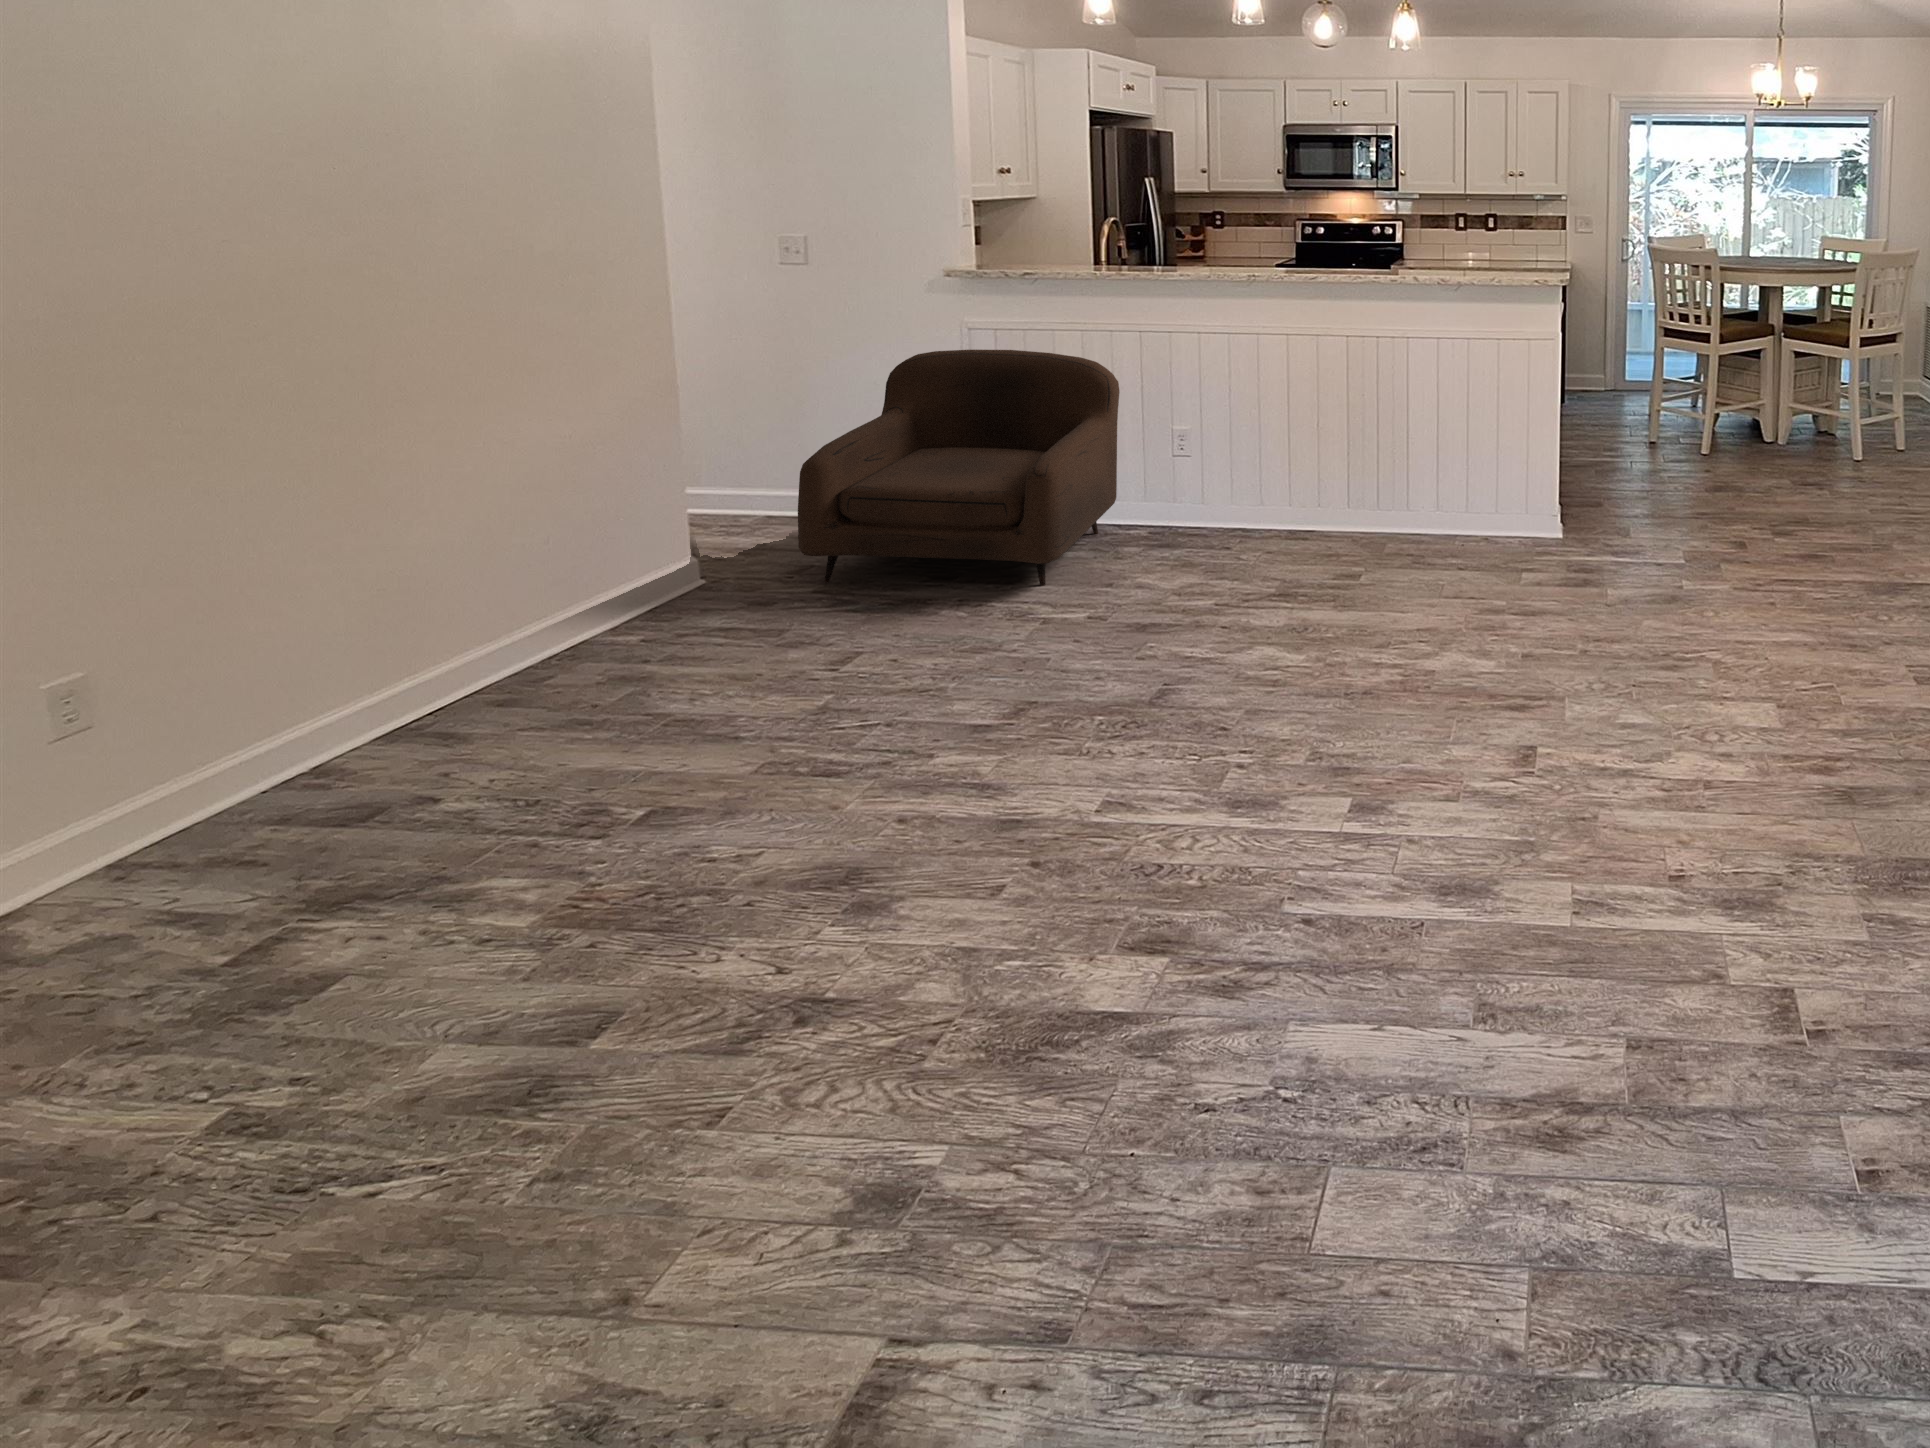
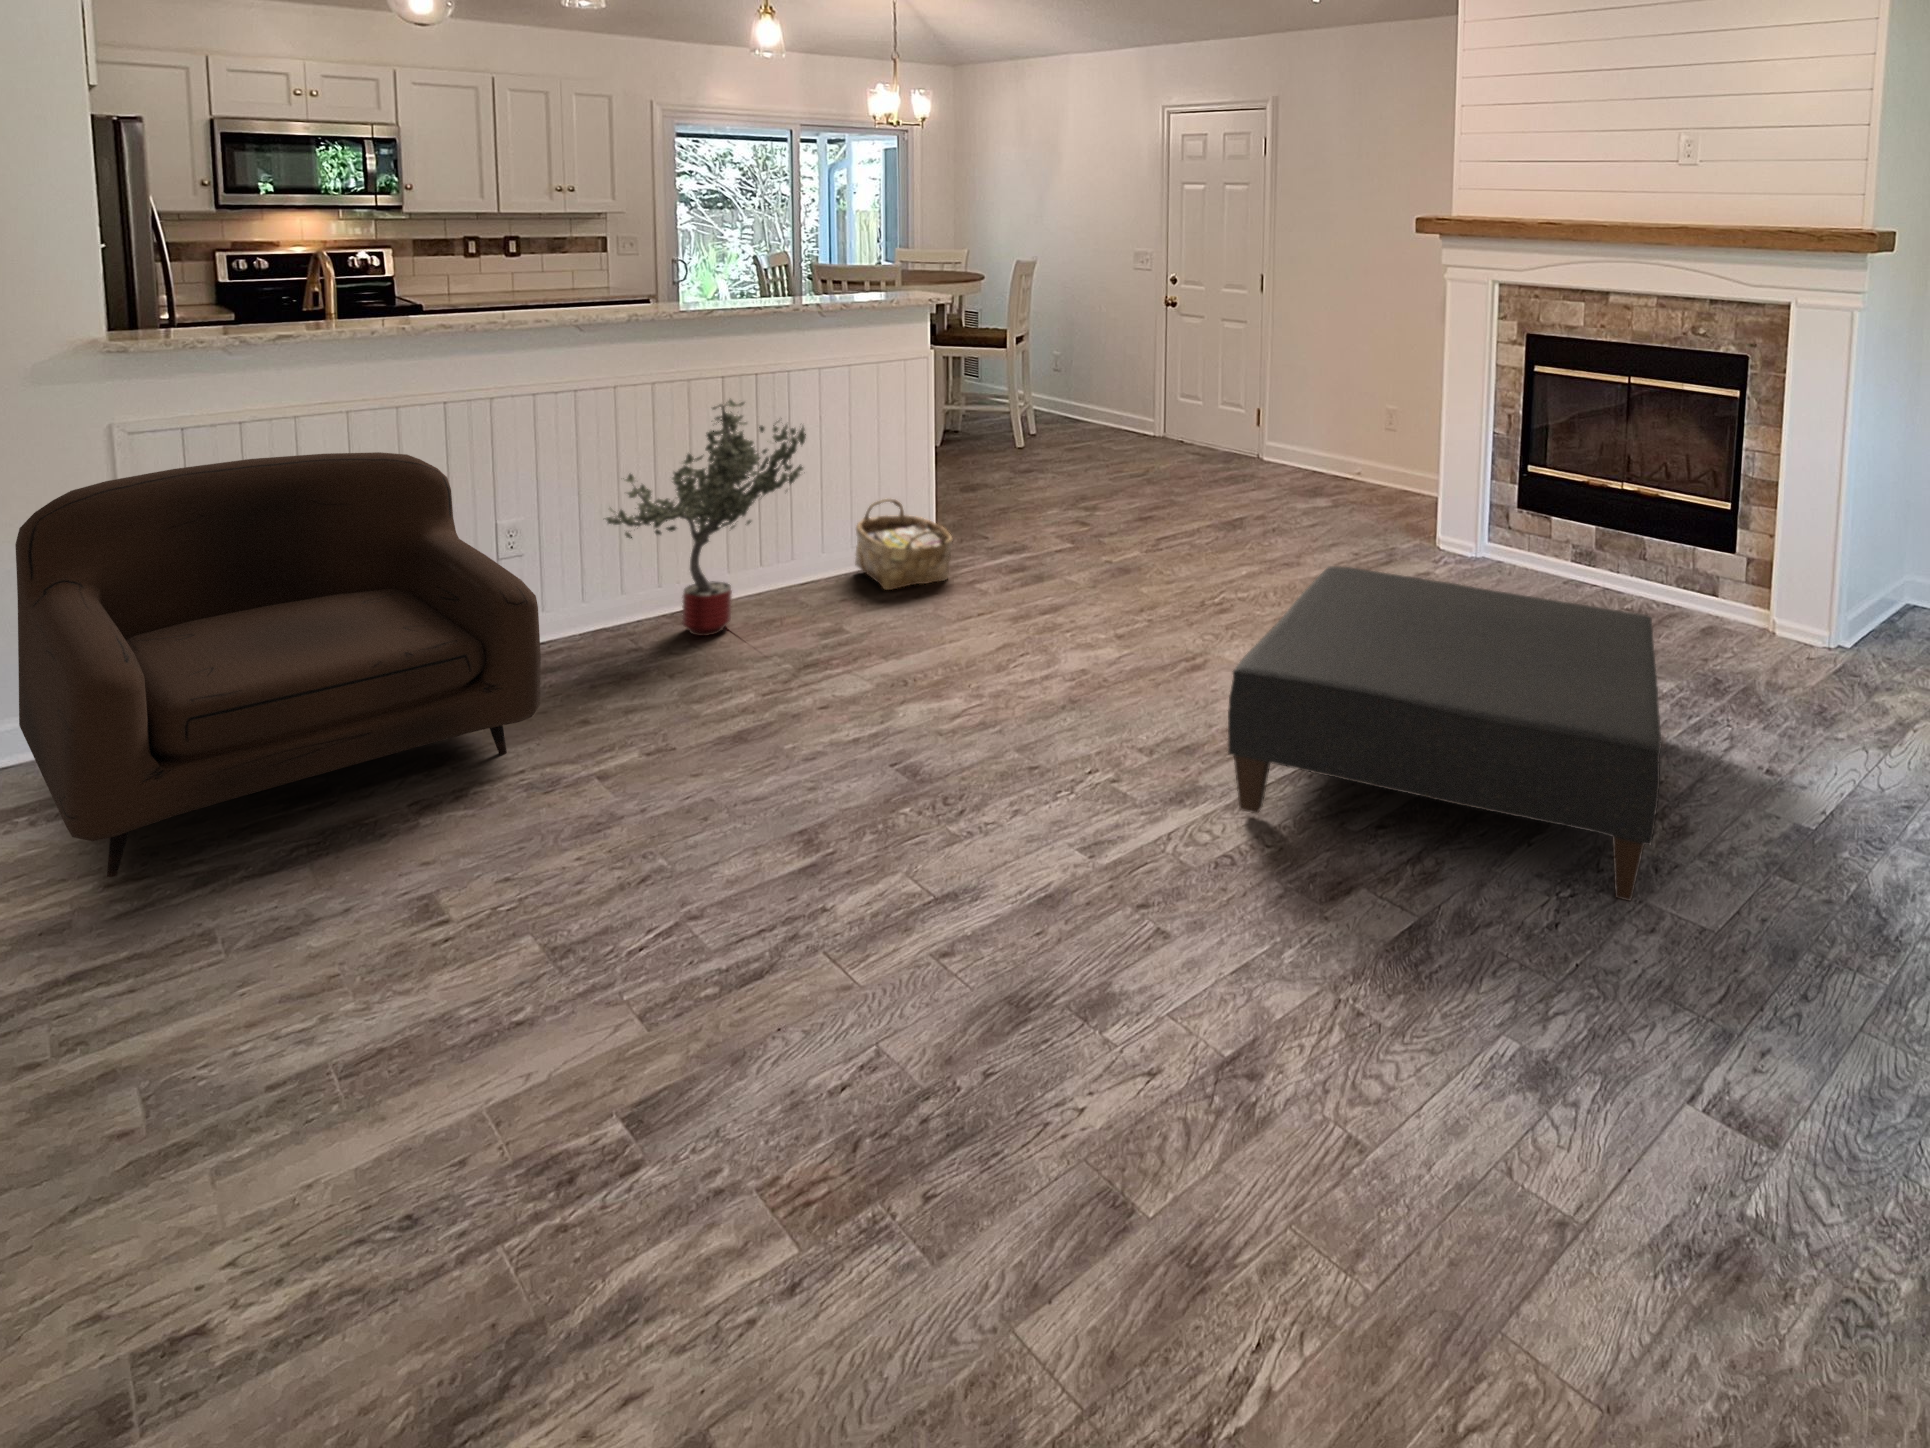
potted tree: none [1205,351,1370,552] -> present [605,400,806,636]
woven basket: none [1438,472,1523,564] -> present [855,499,952,590]
ottoman: none [1226,637,1852,1159] -> present [1228,566,1661,901]

